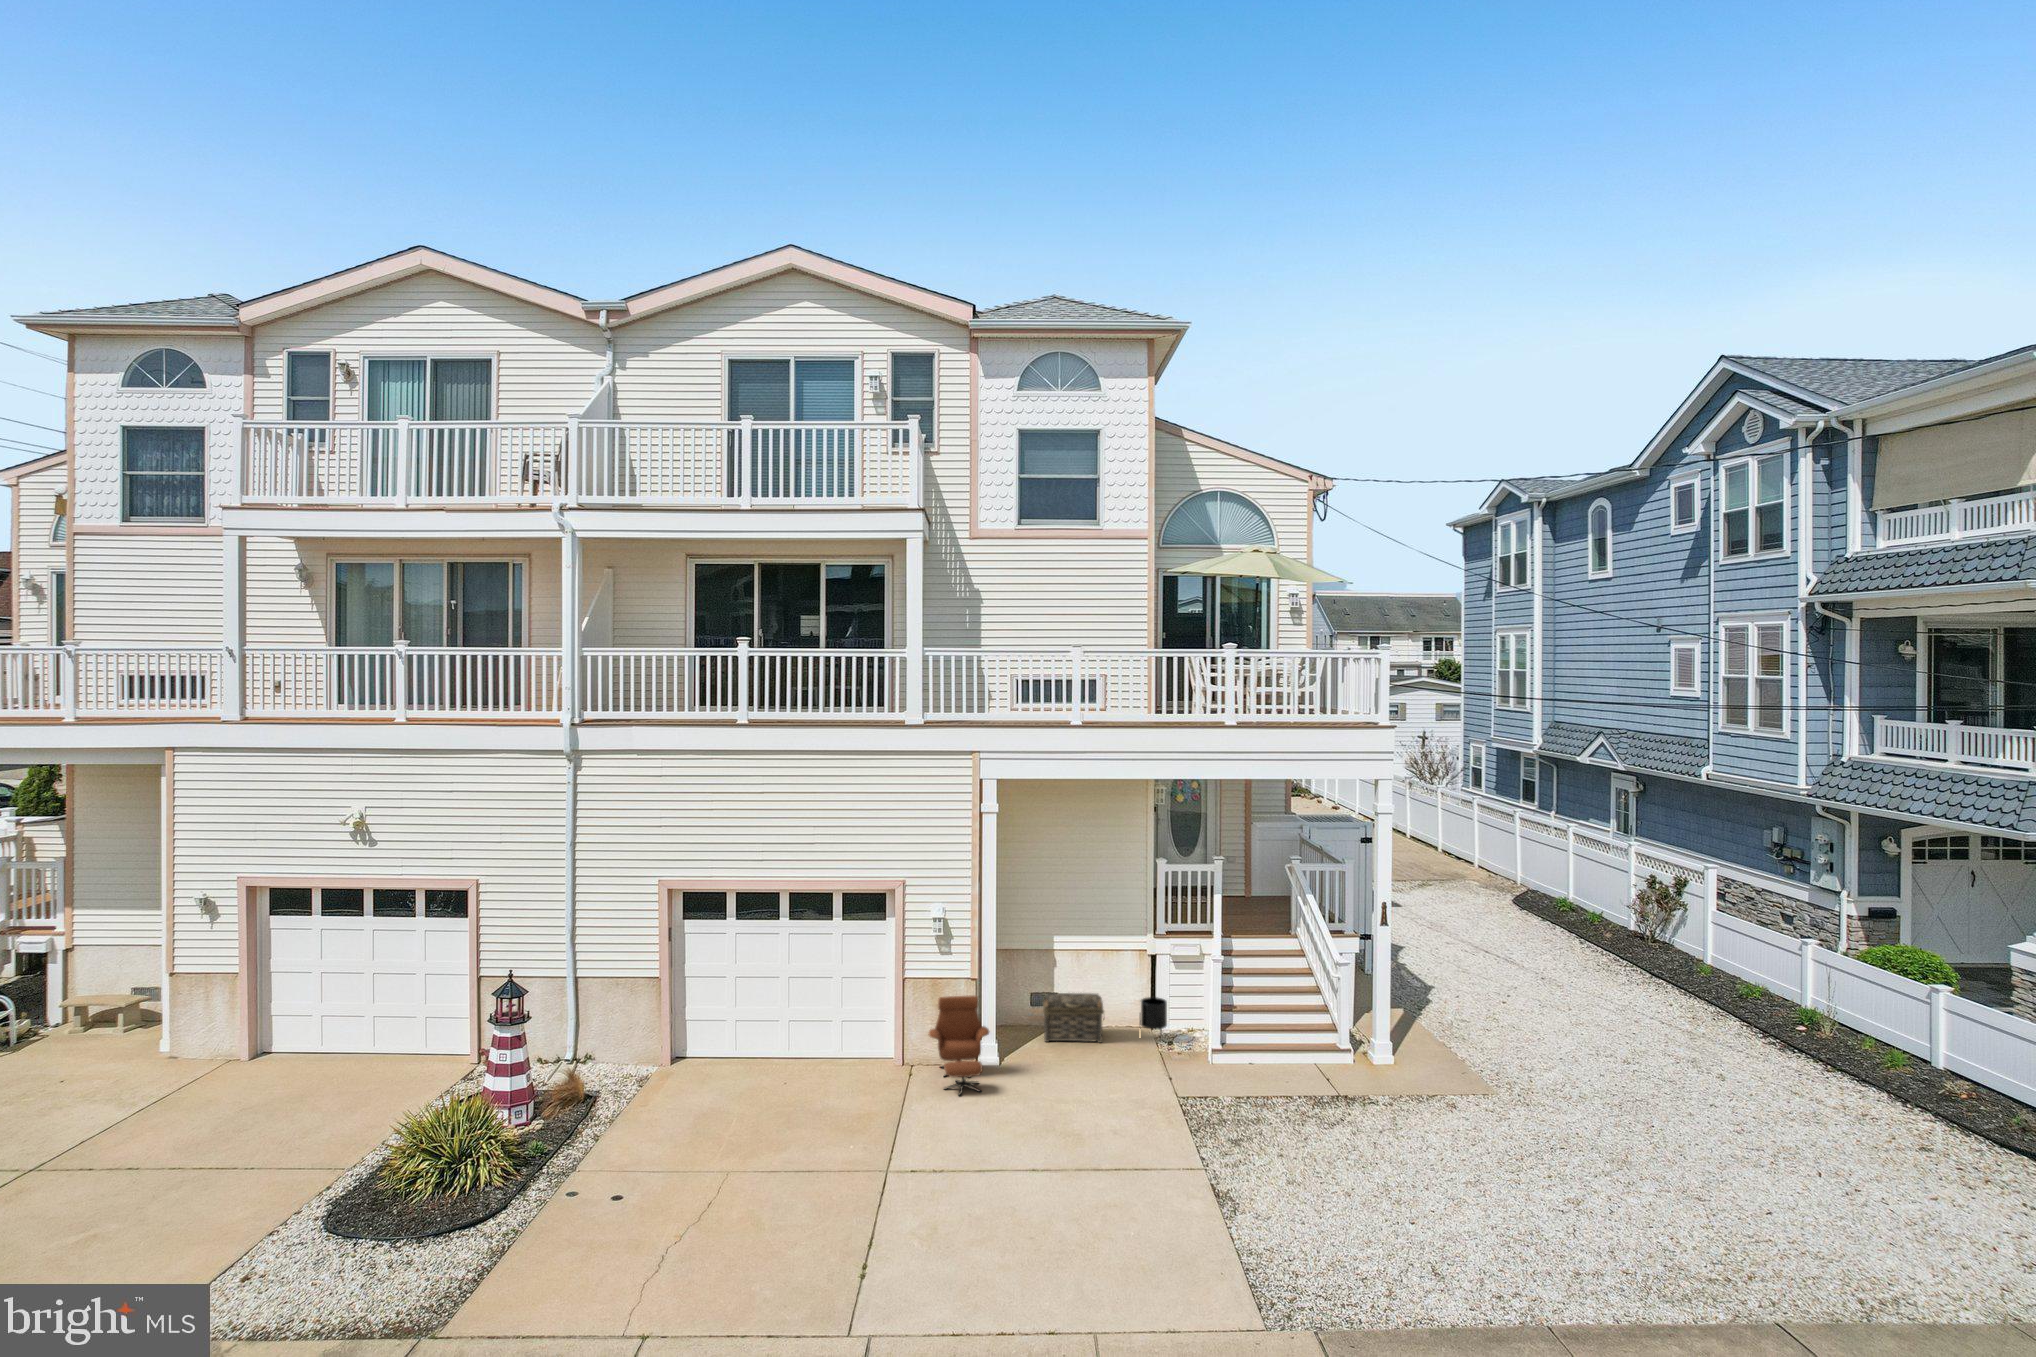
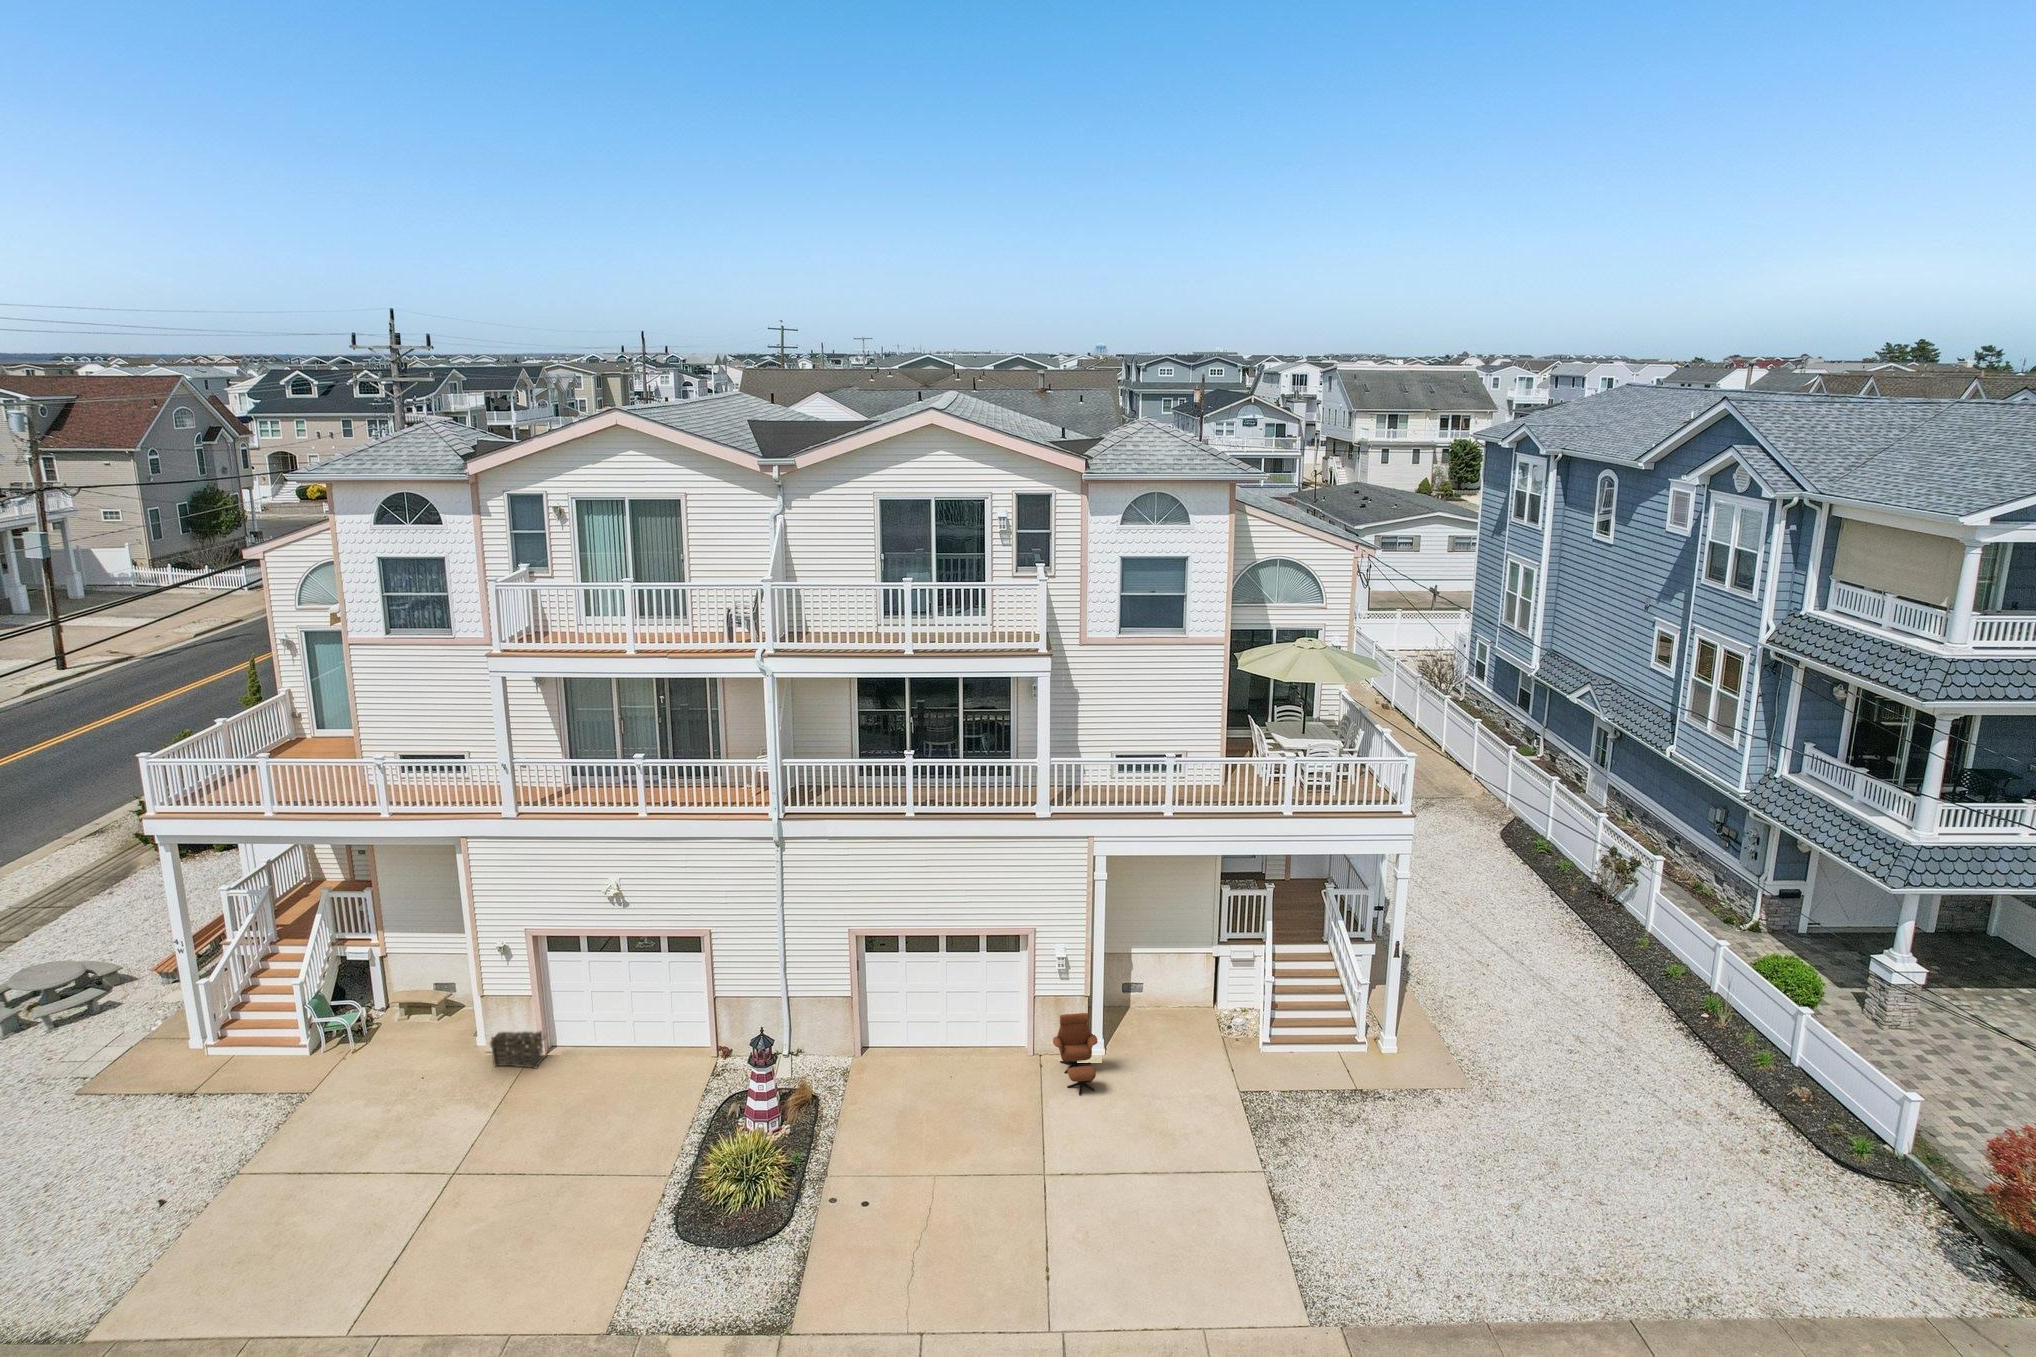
basket: present [1043,993,1104,1043] -> present [490,1031,546,1068]
planter: present [1140,997,1167,1032] -> none [1203,998,1225,1034]

